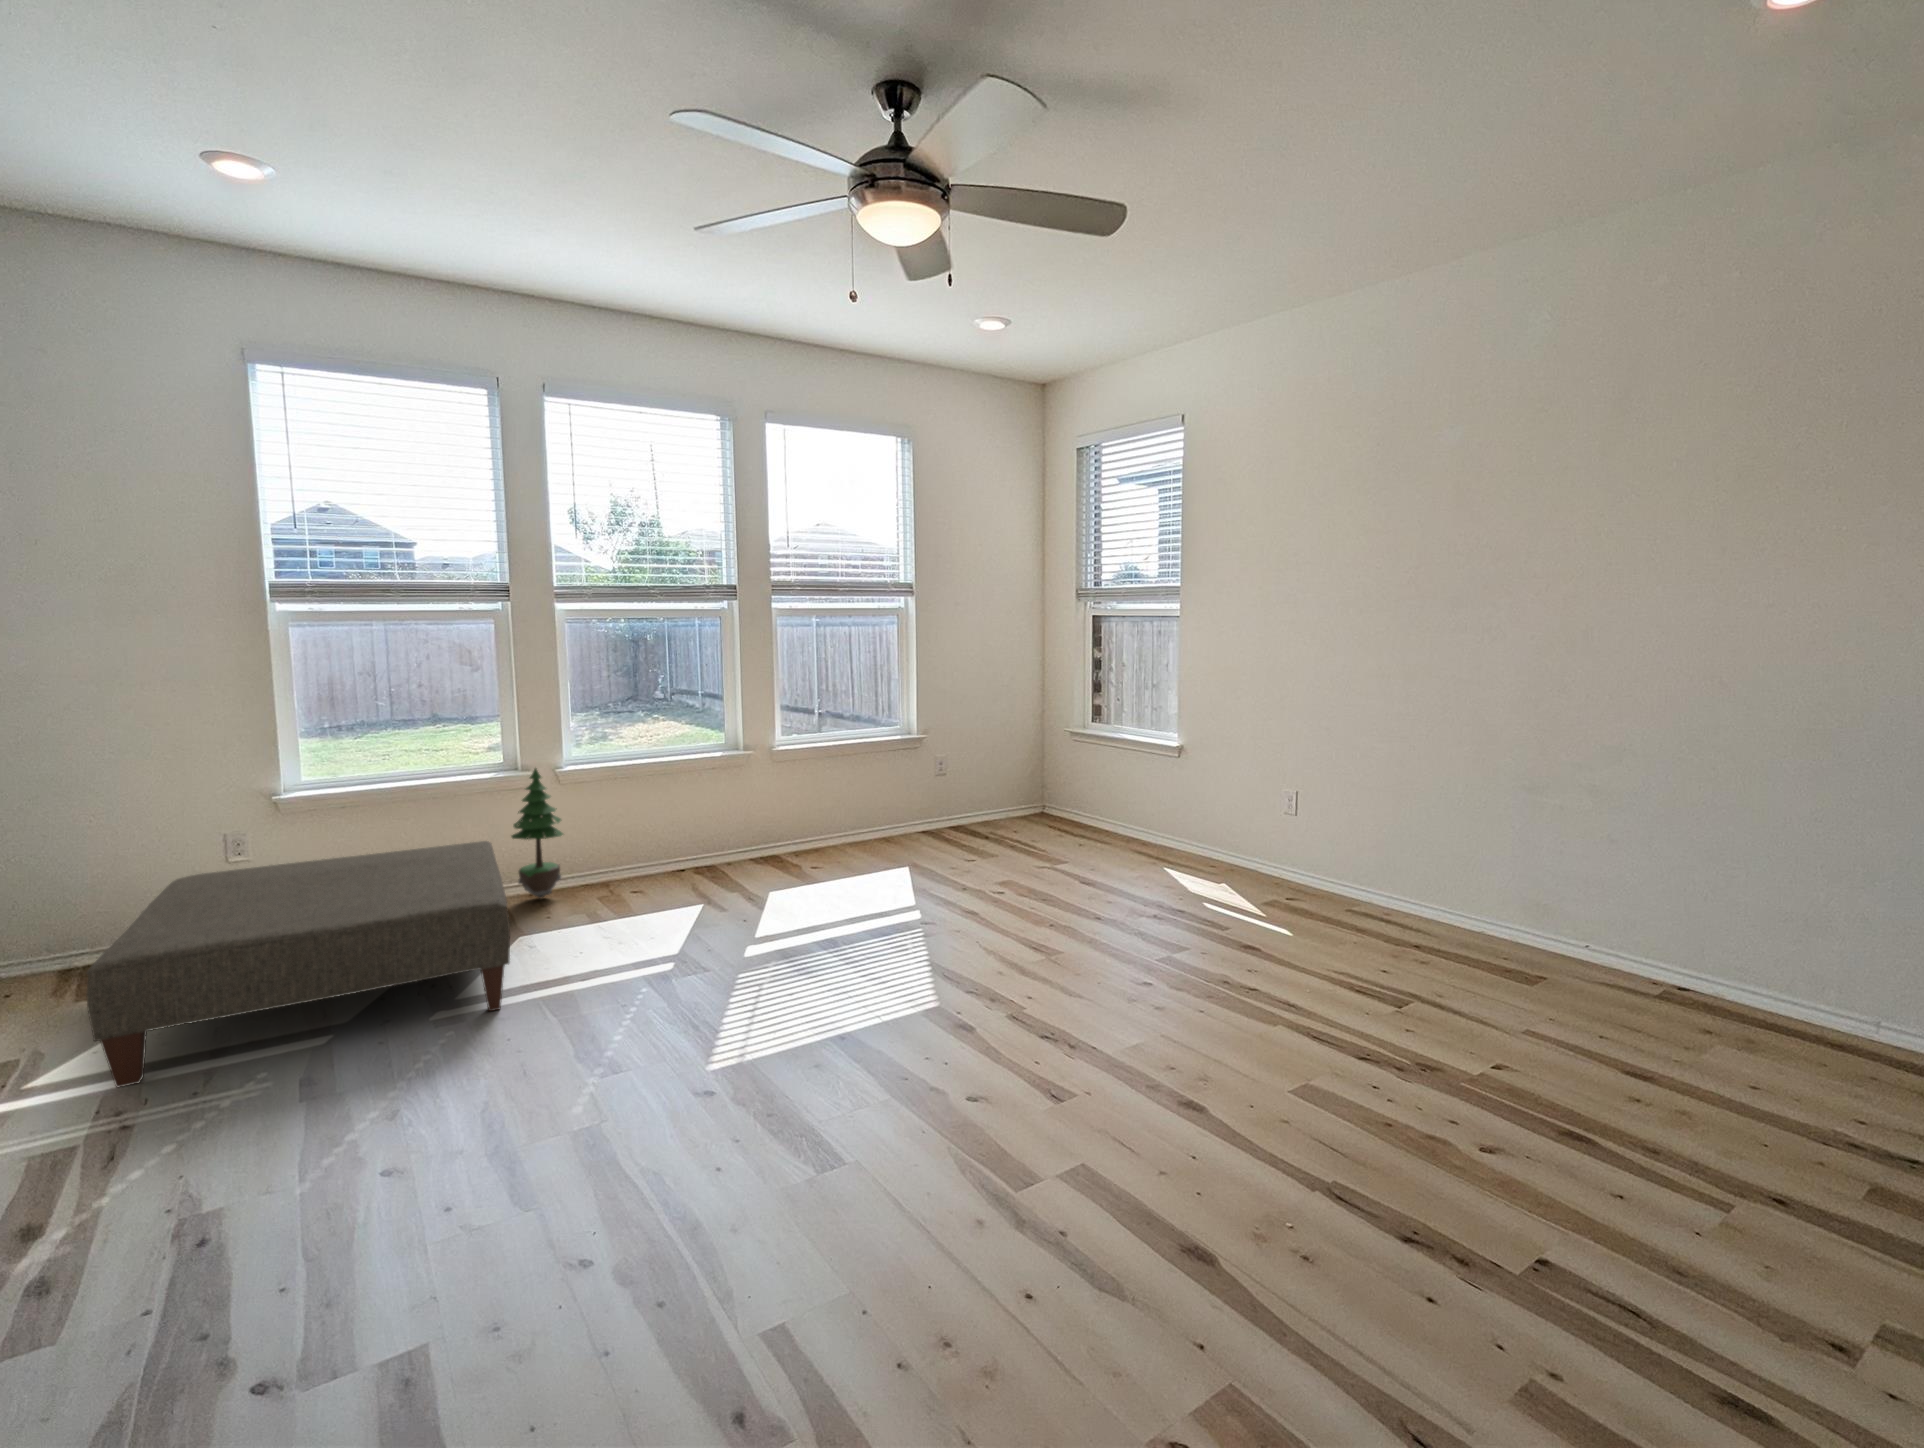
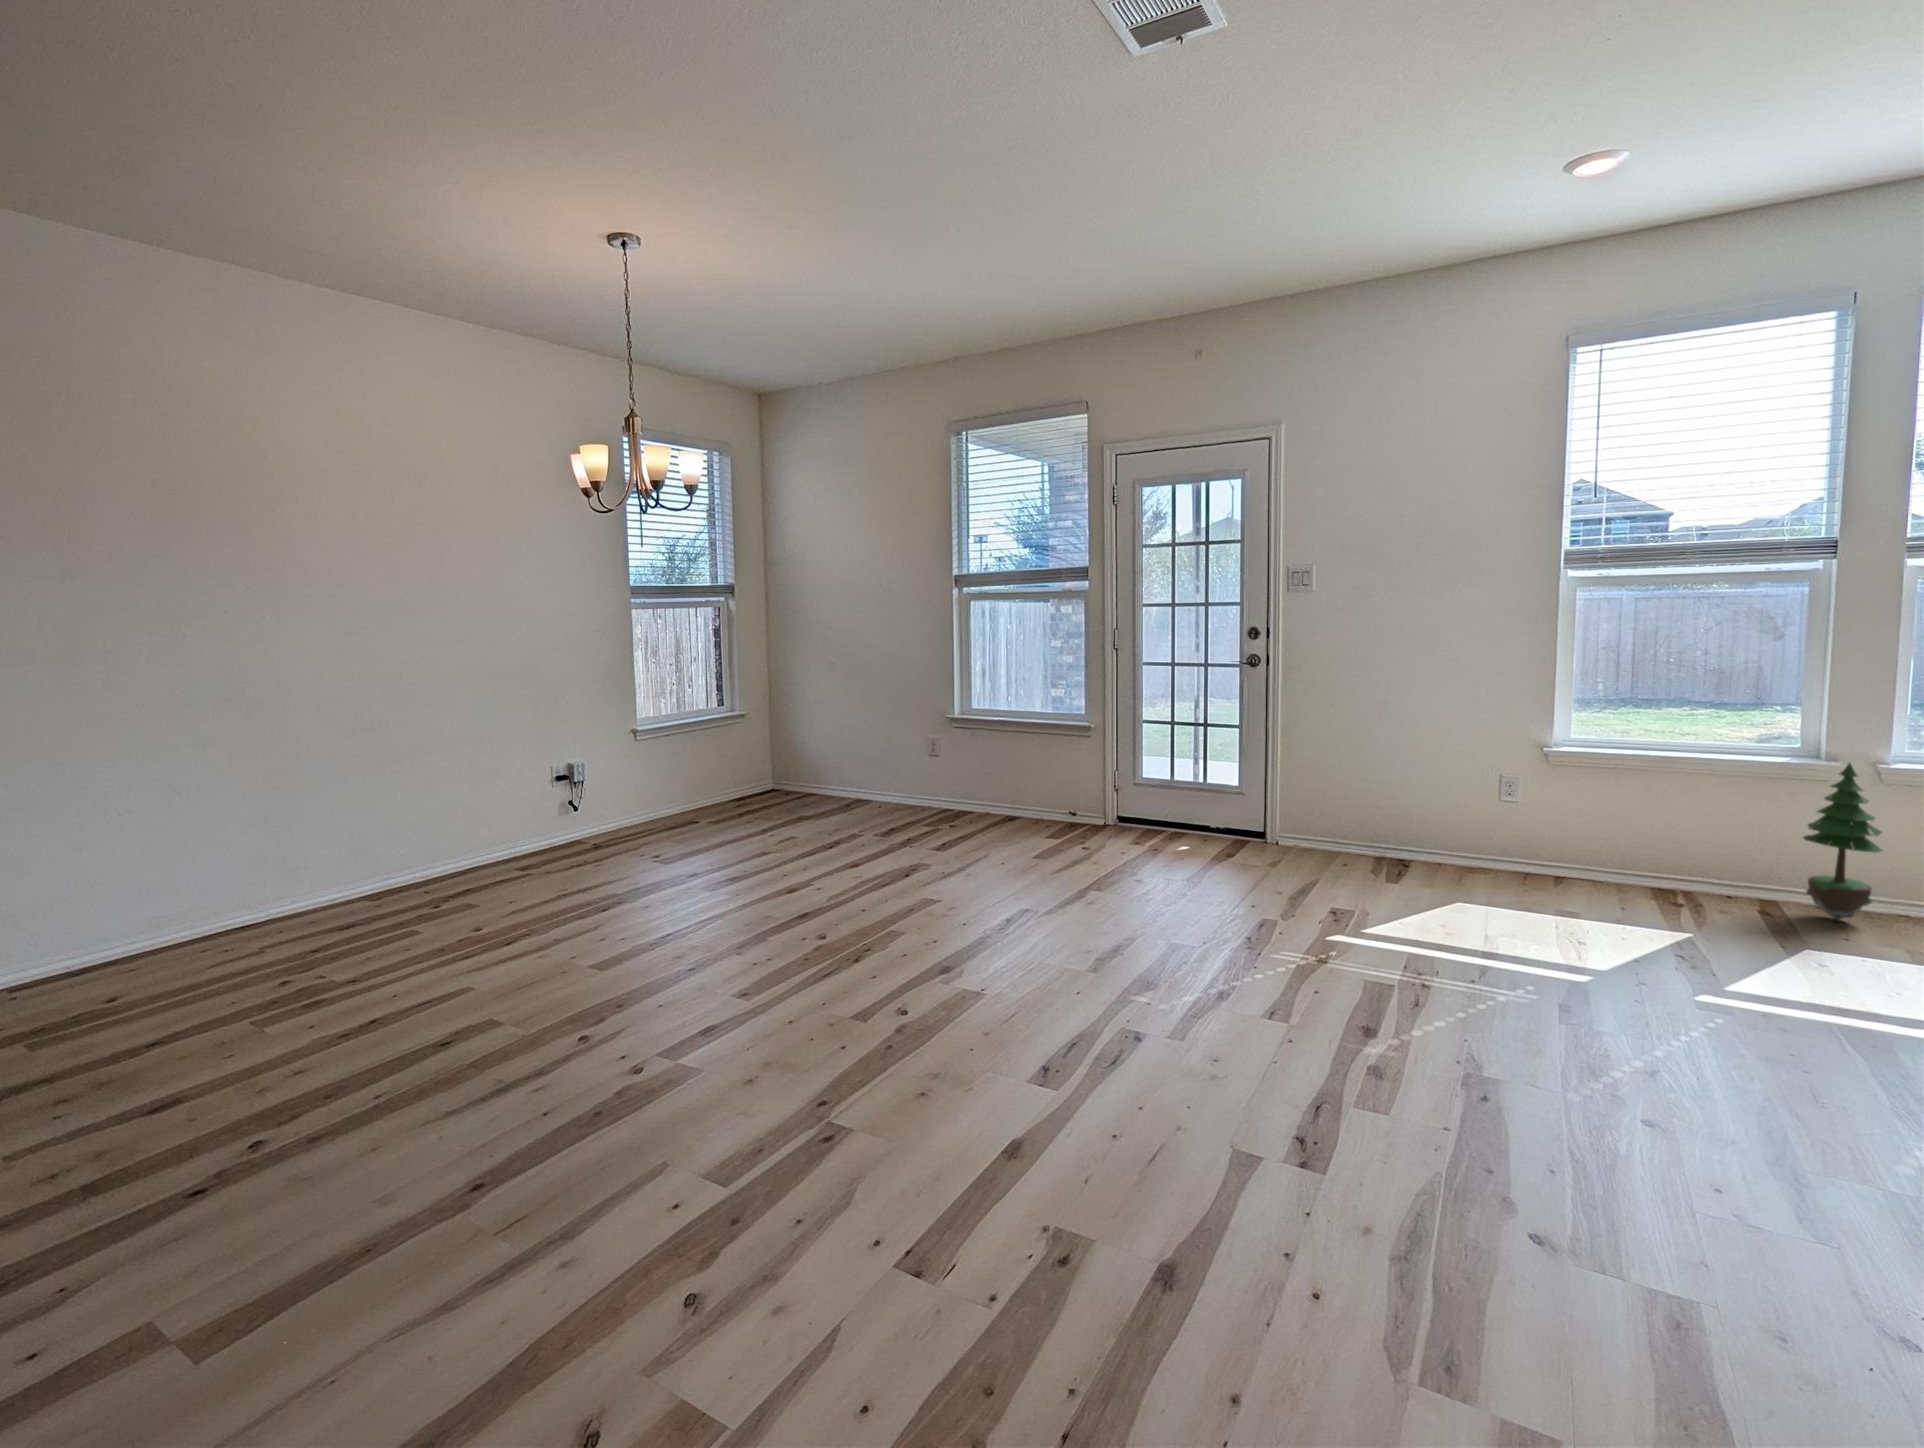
ottoman: present [86,841,510,1087] -> none [1410,802,1802,1025]

